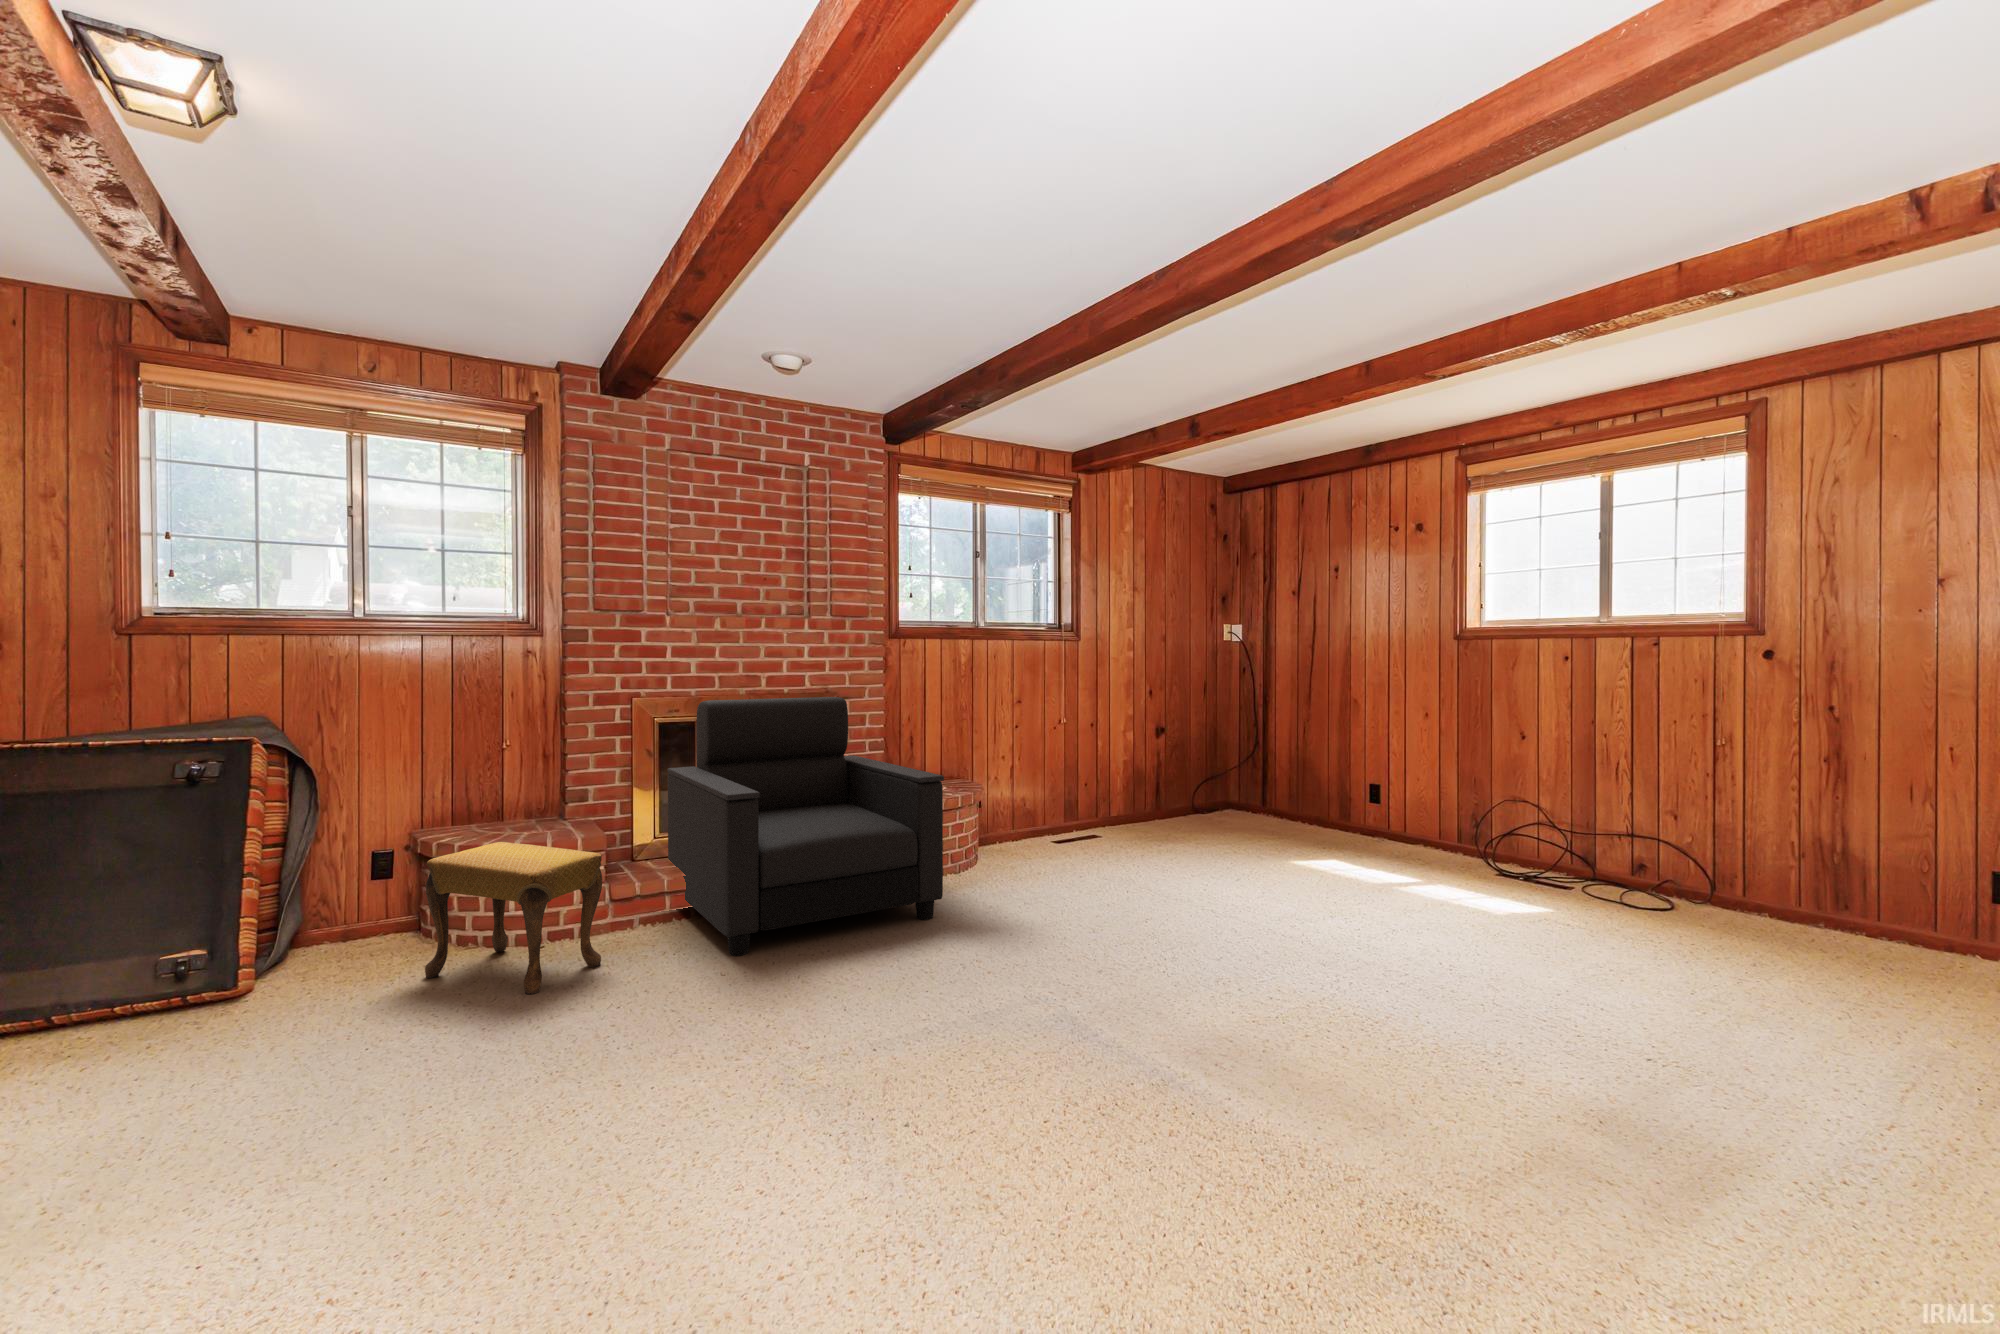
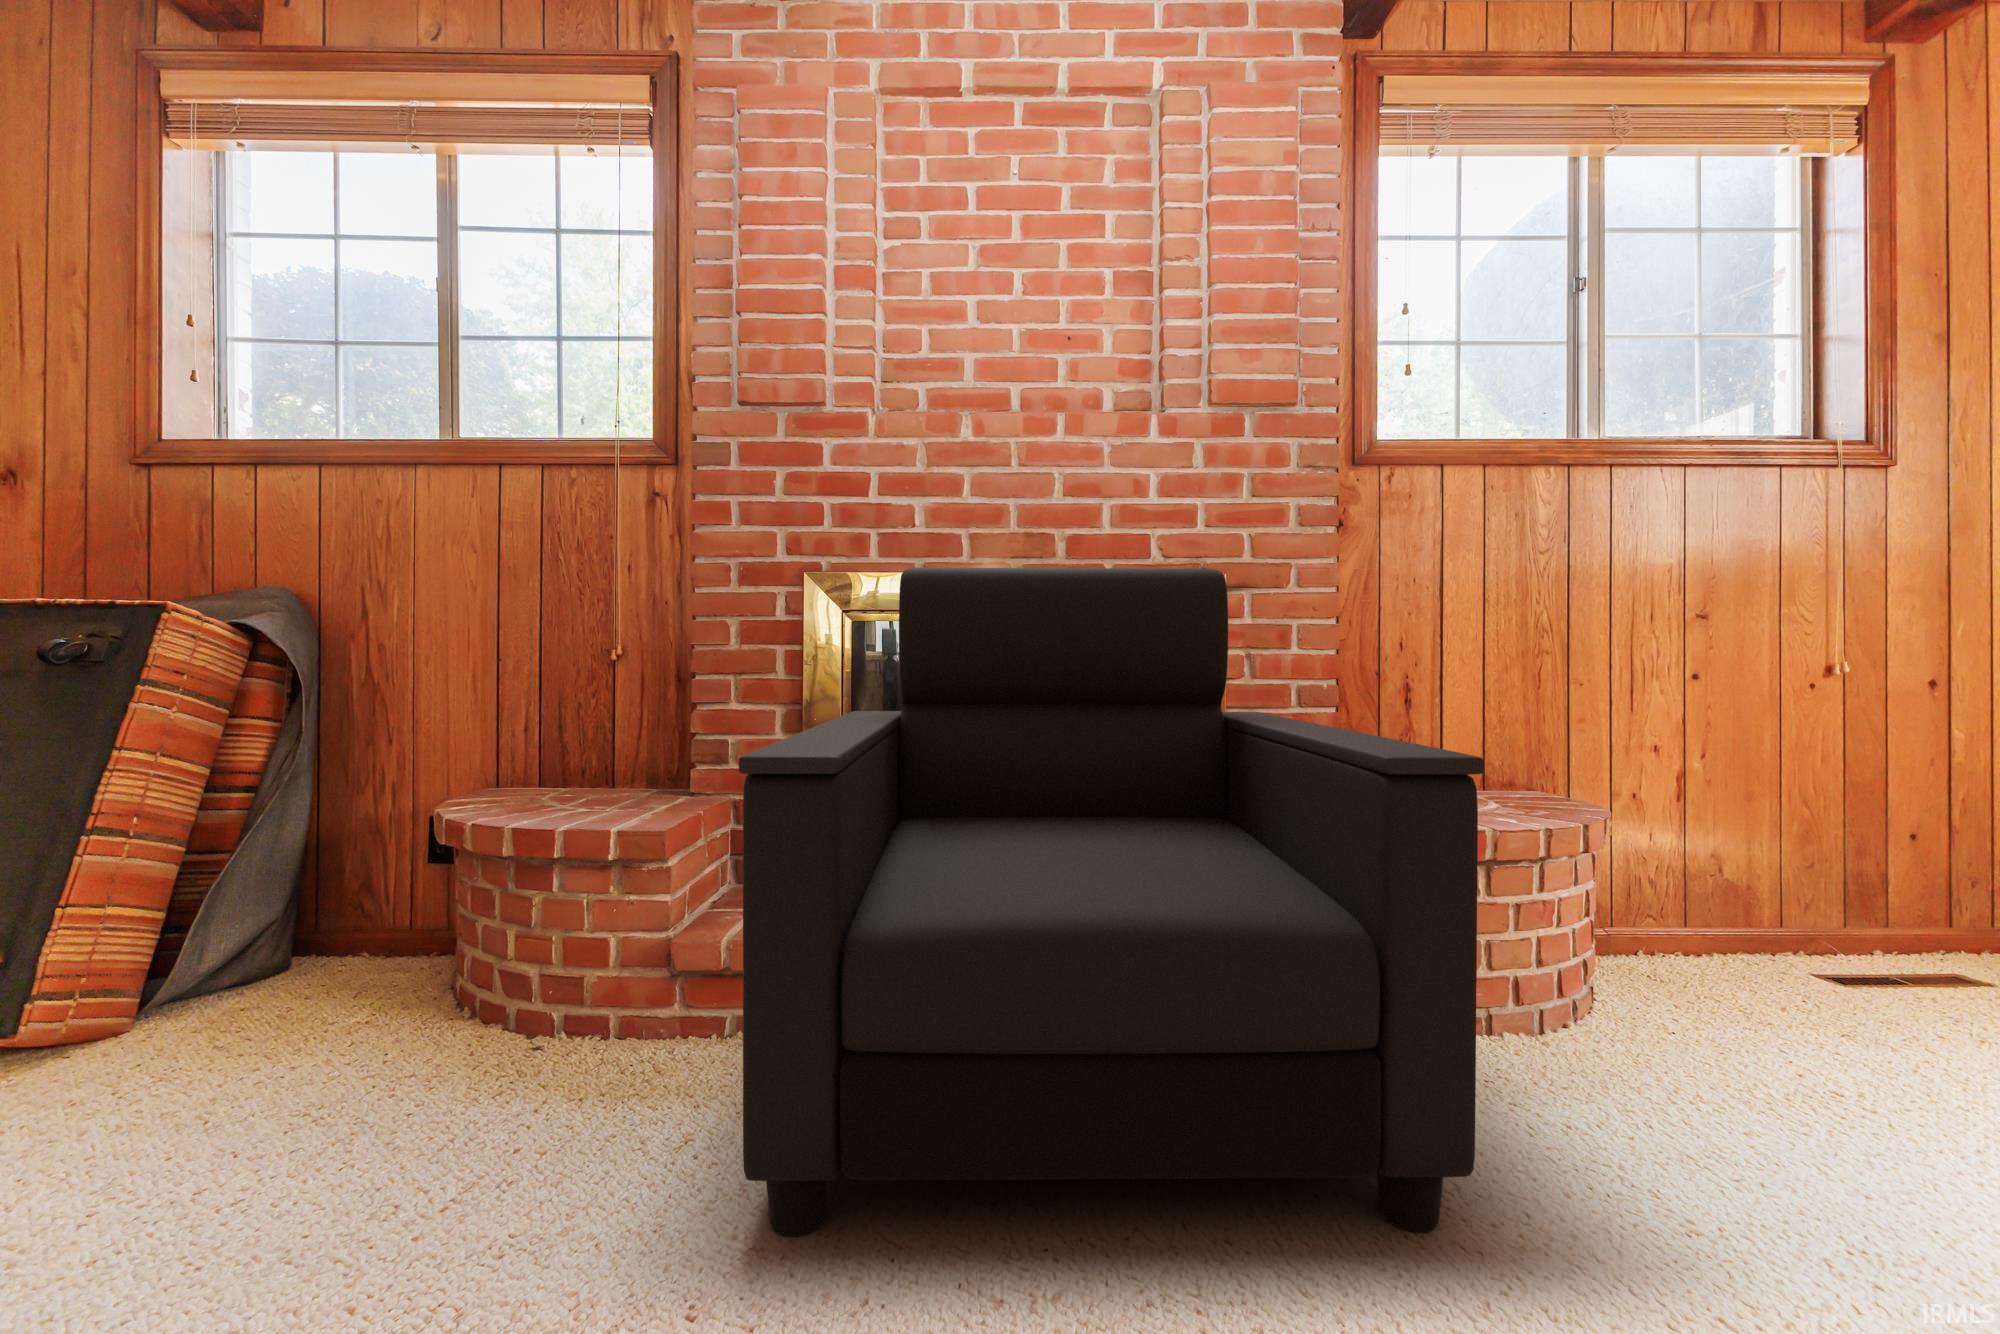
footstool: present [425,842,602,994] -> none [231,825,516,1232]

